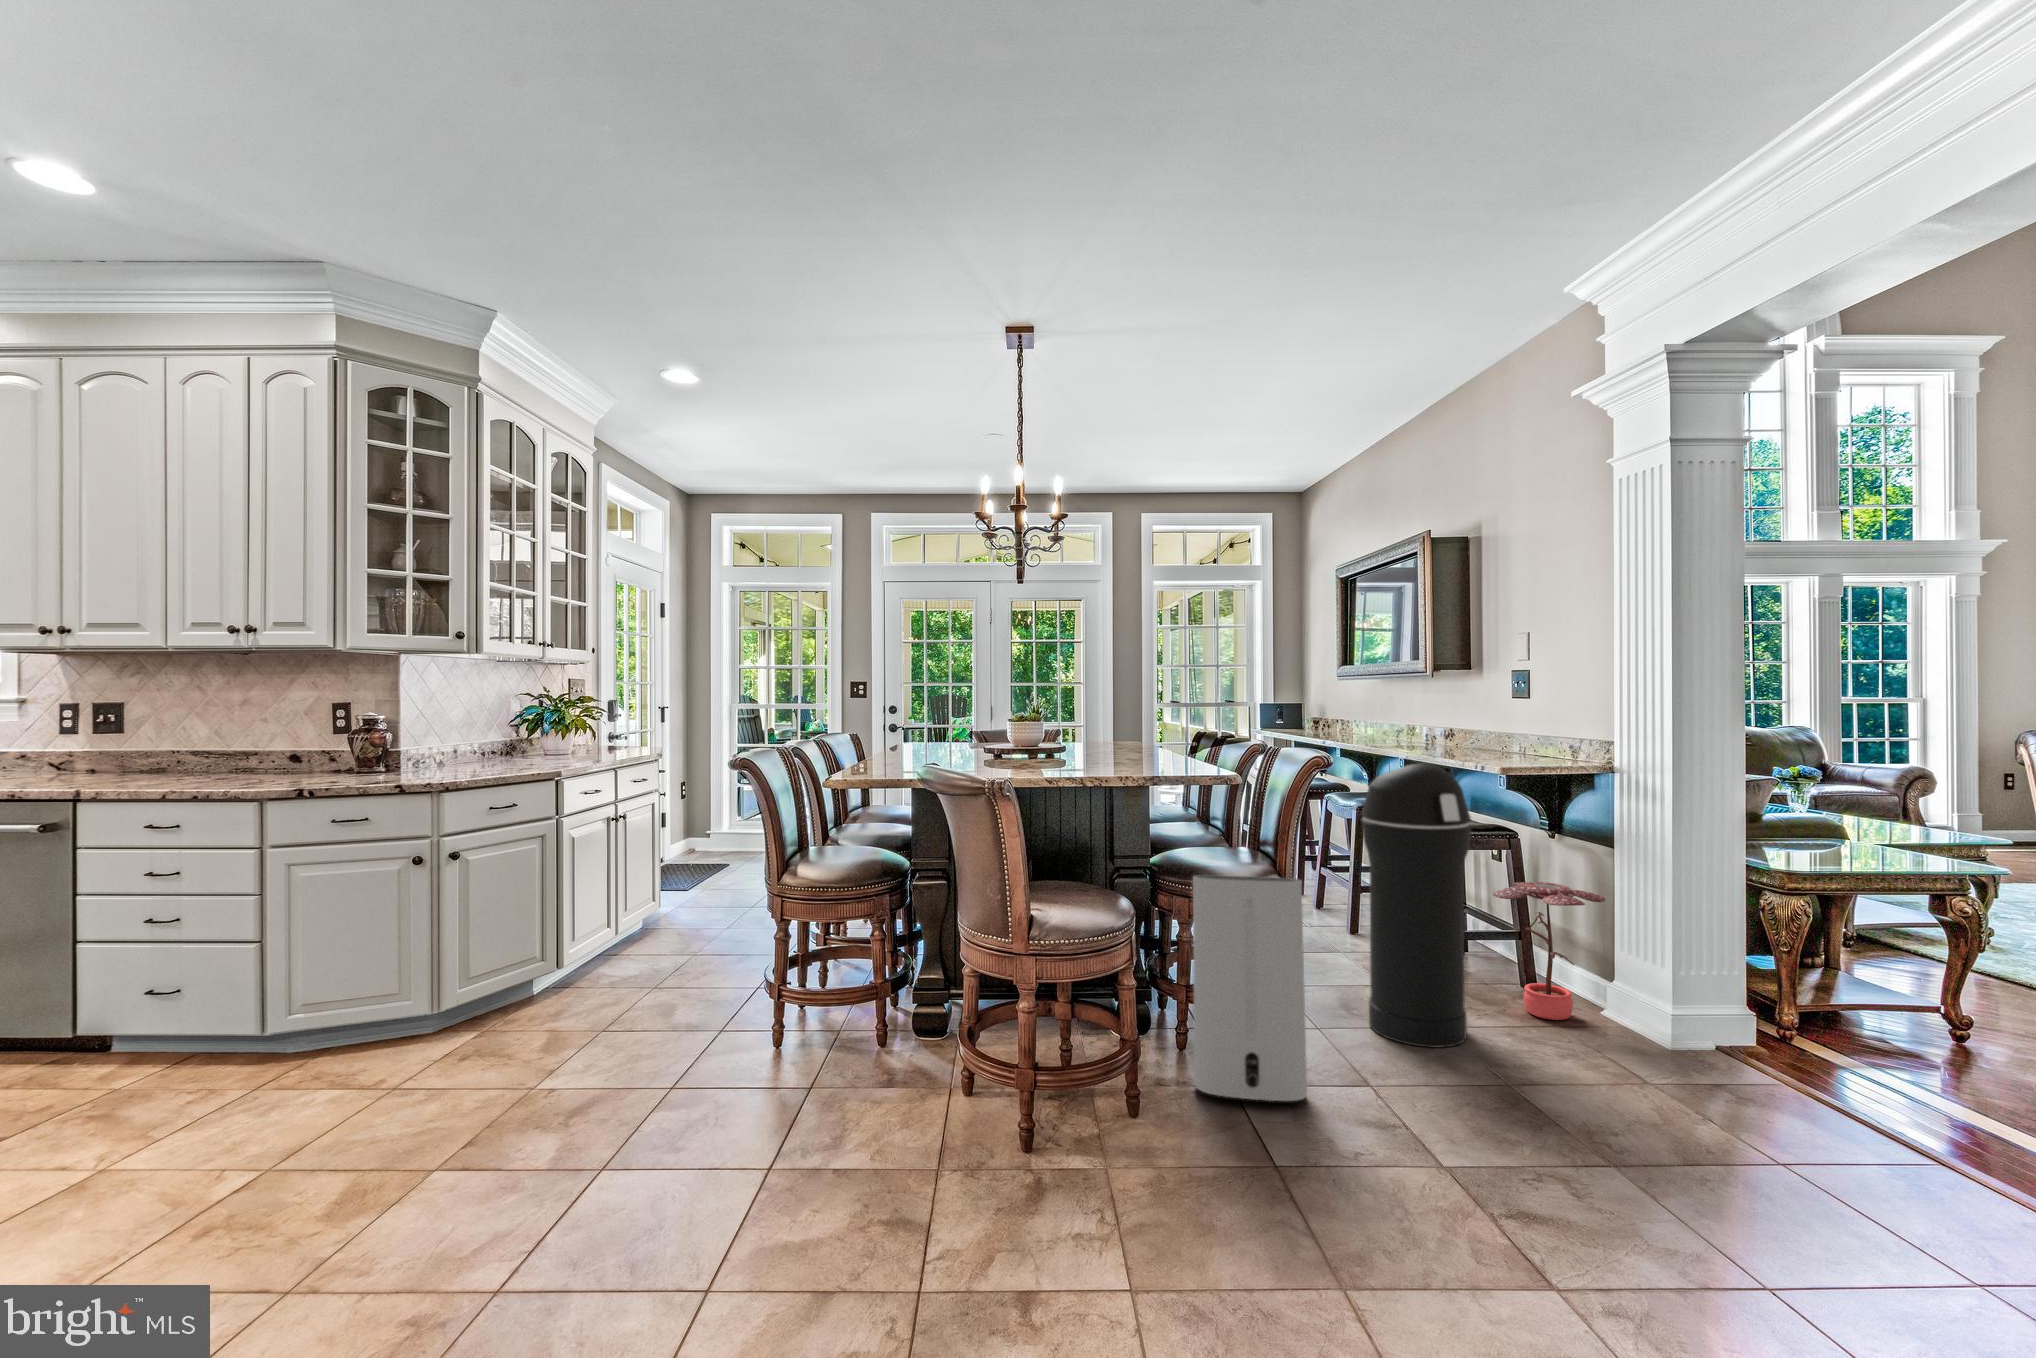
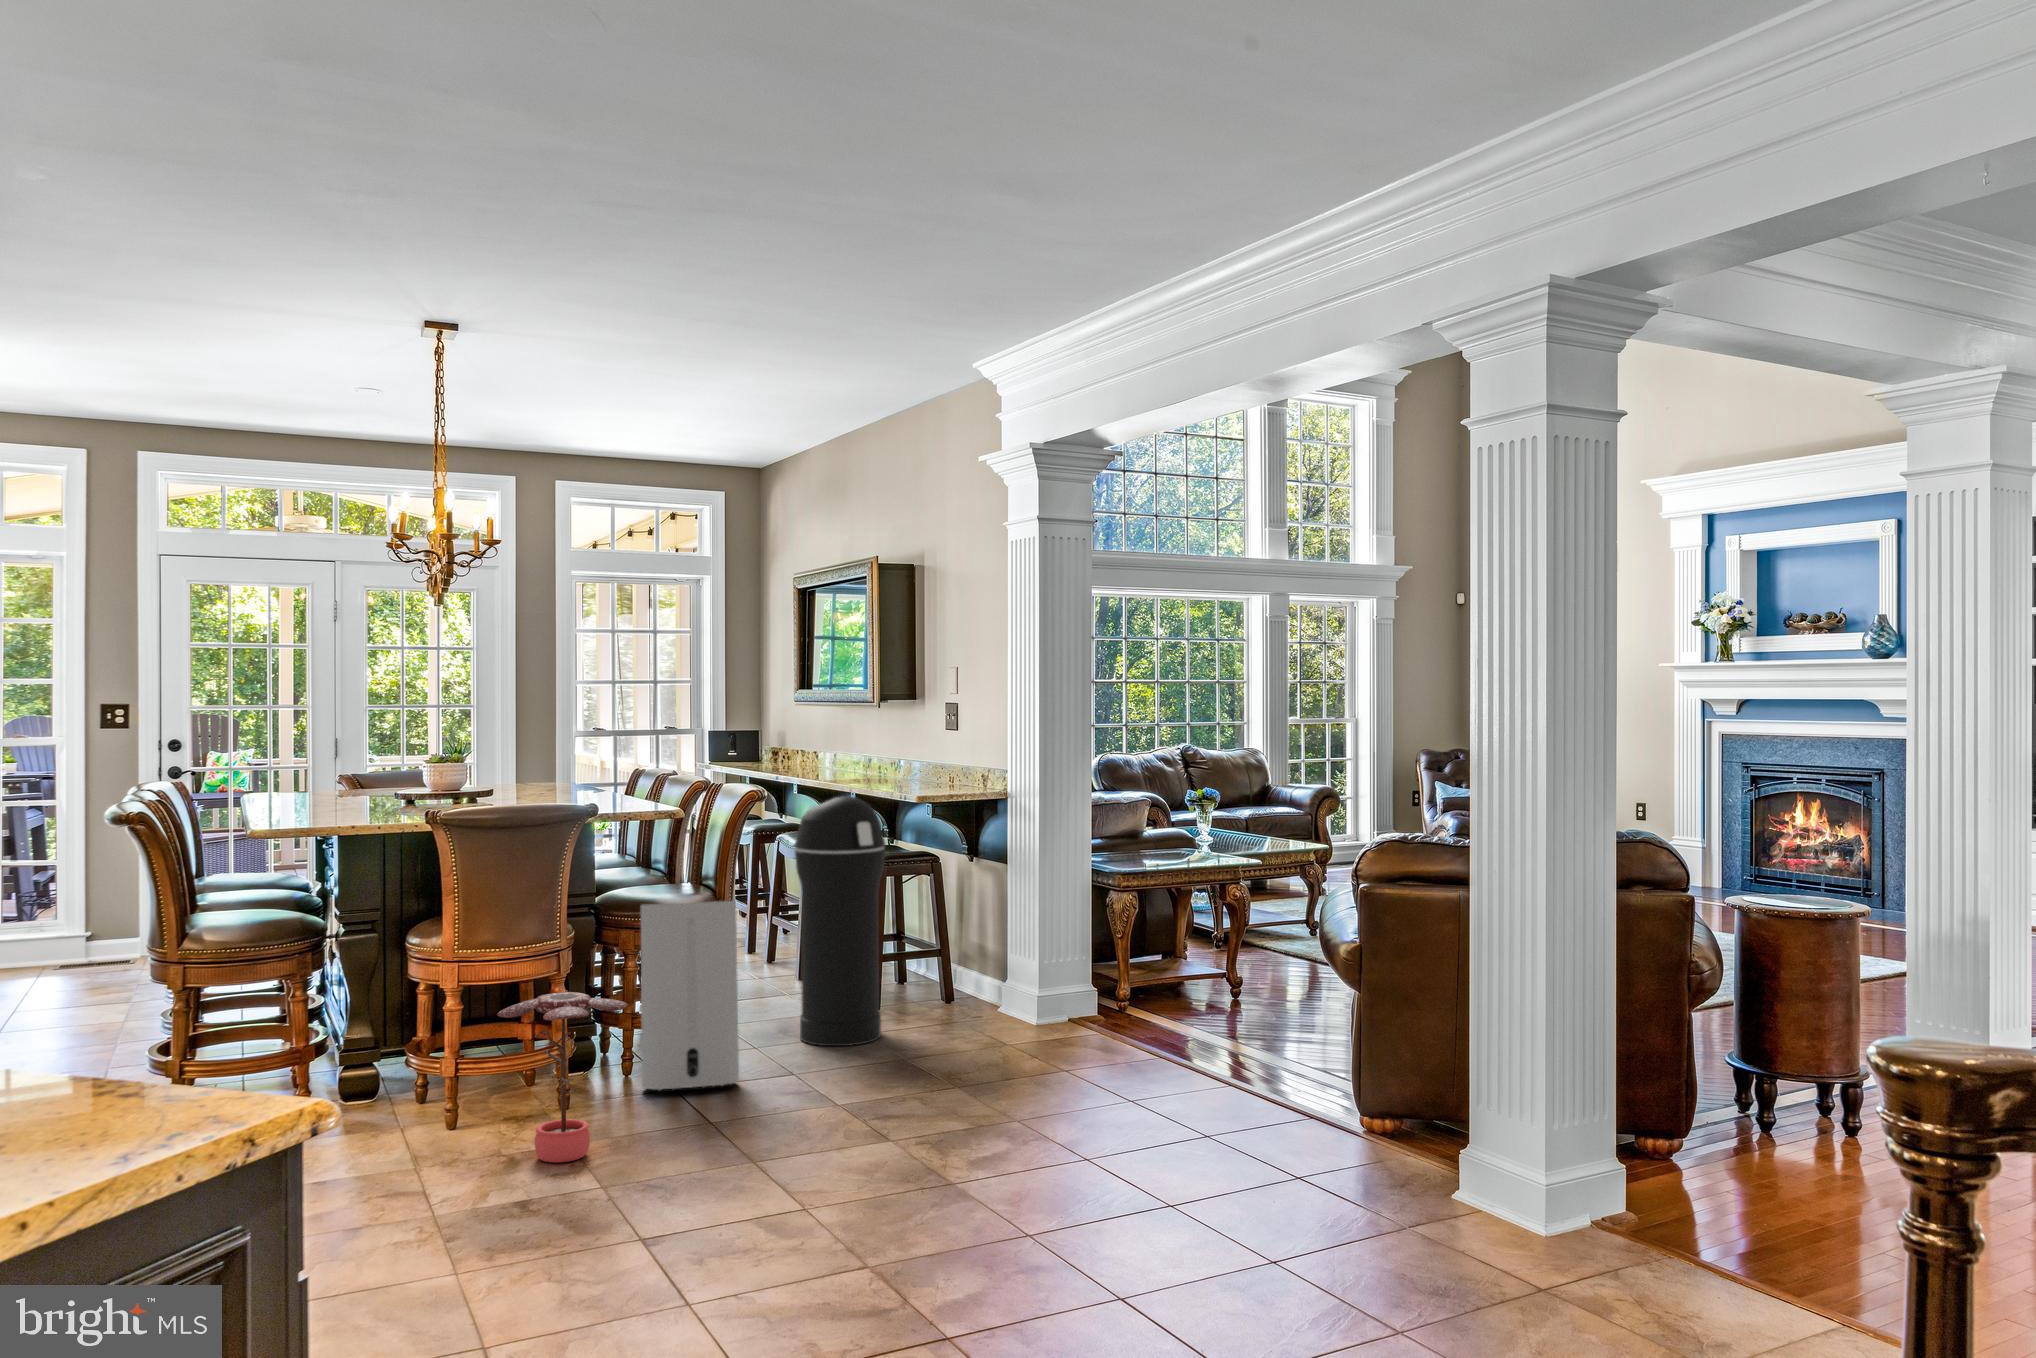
potted plant: present [1493,882,1605,1020] -> present [497,992,628,1163]

